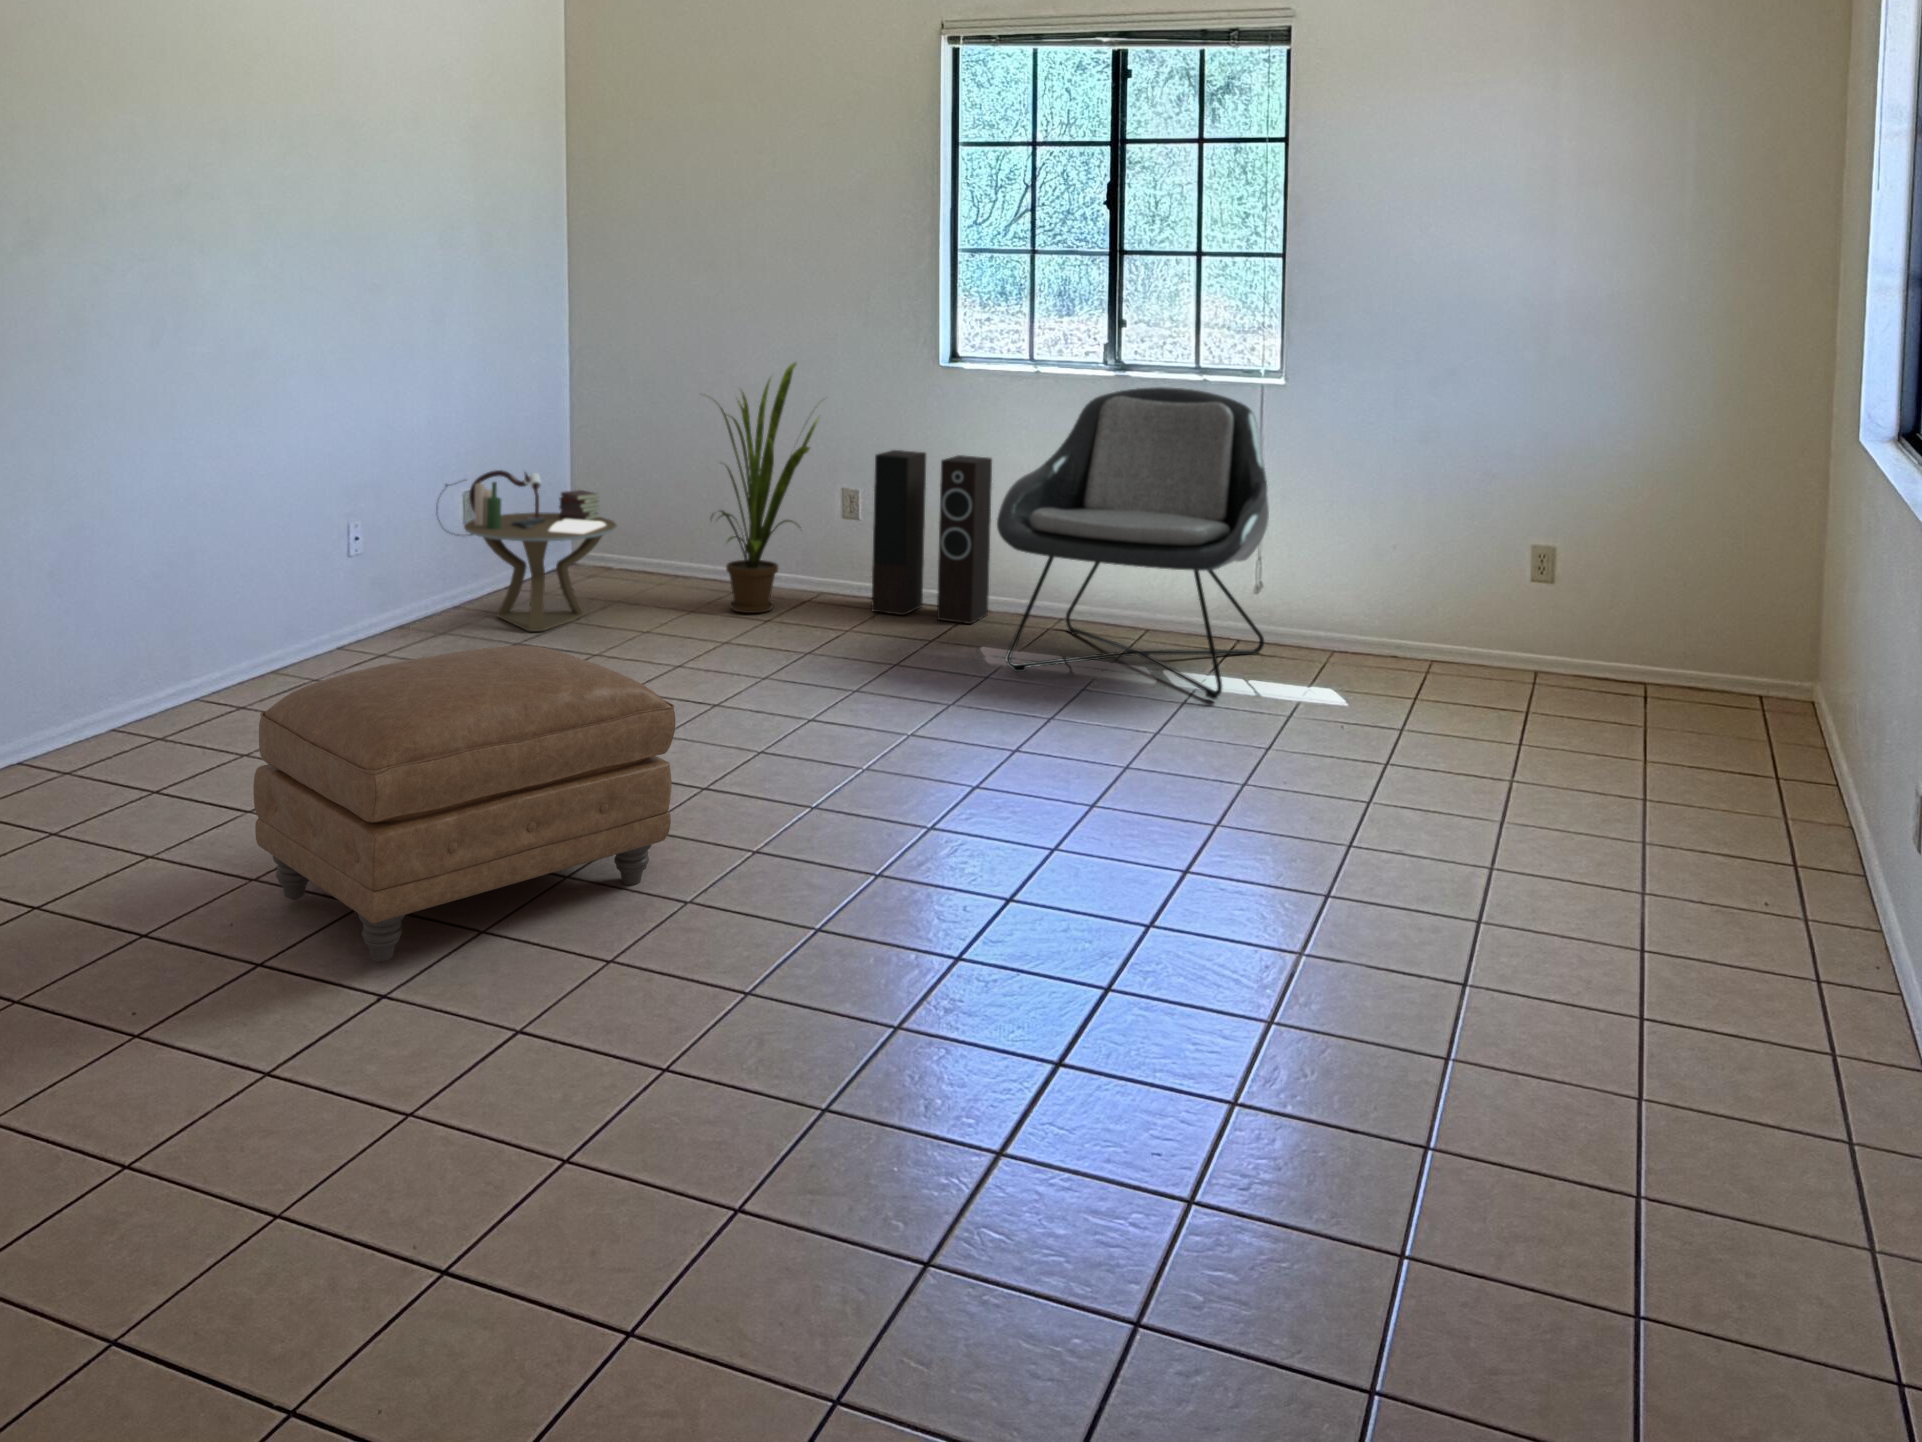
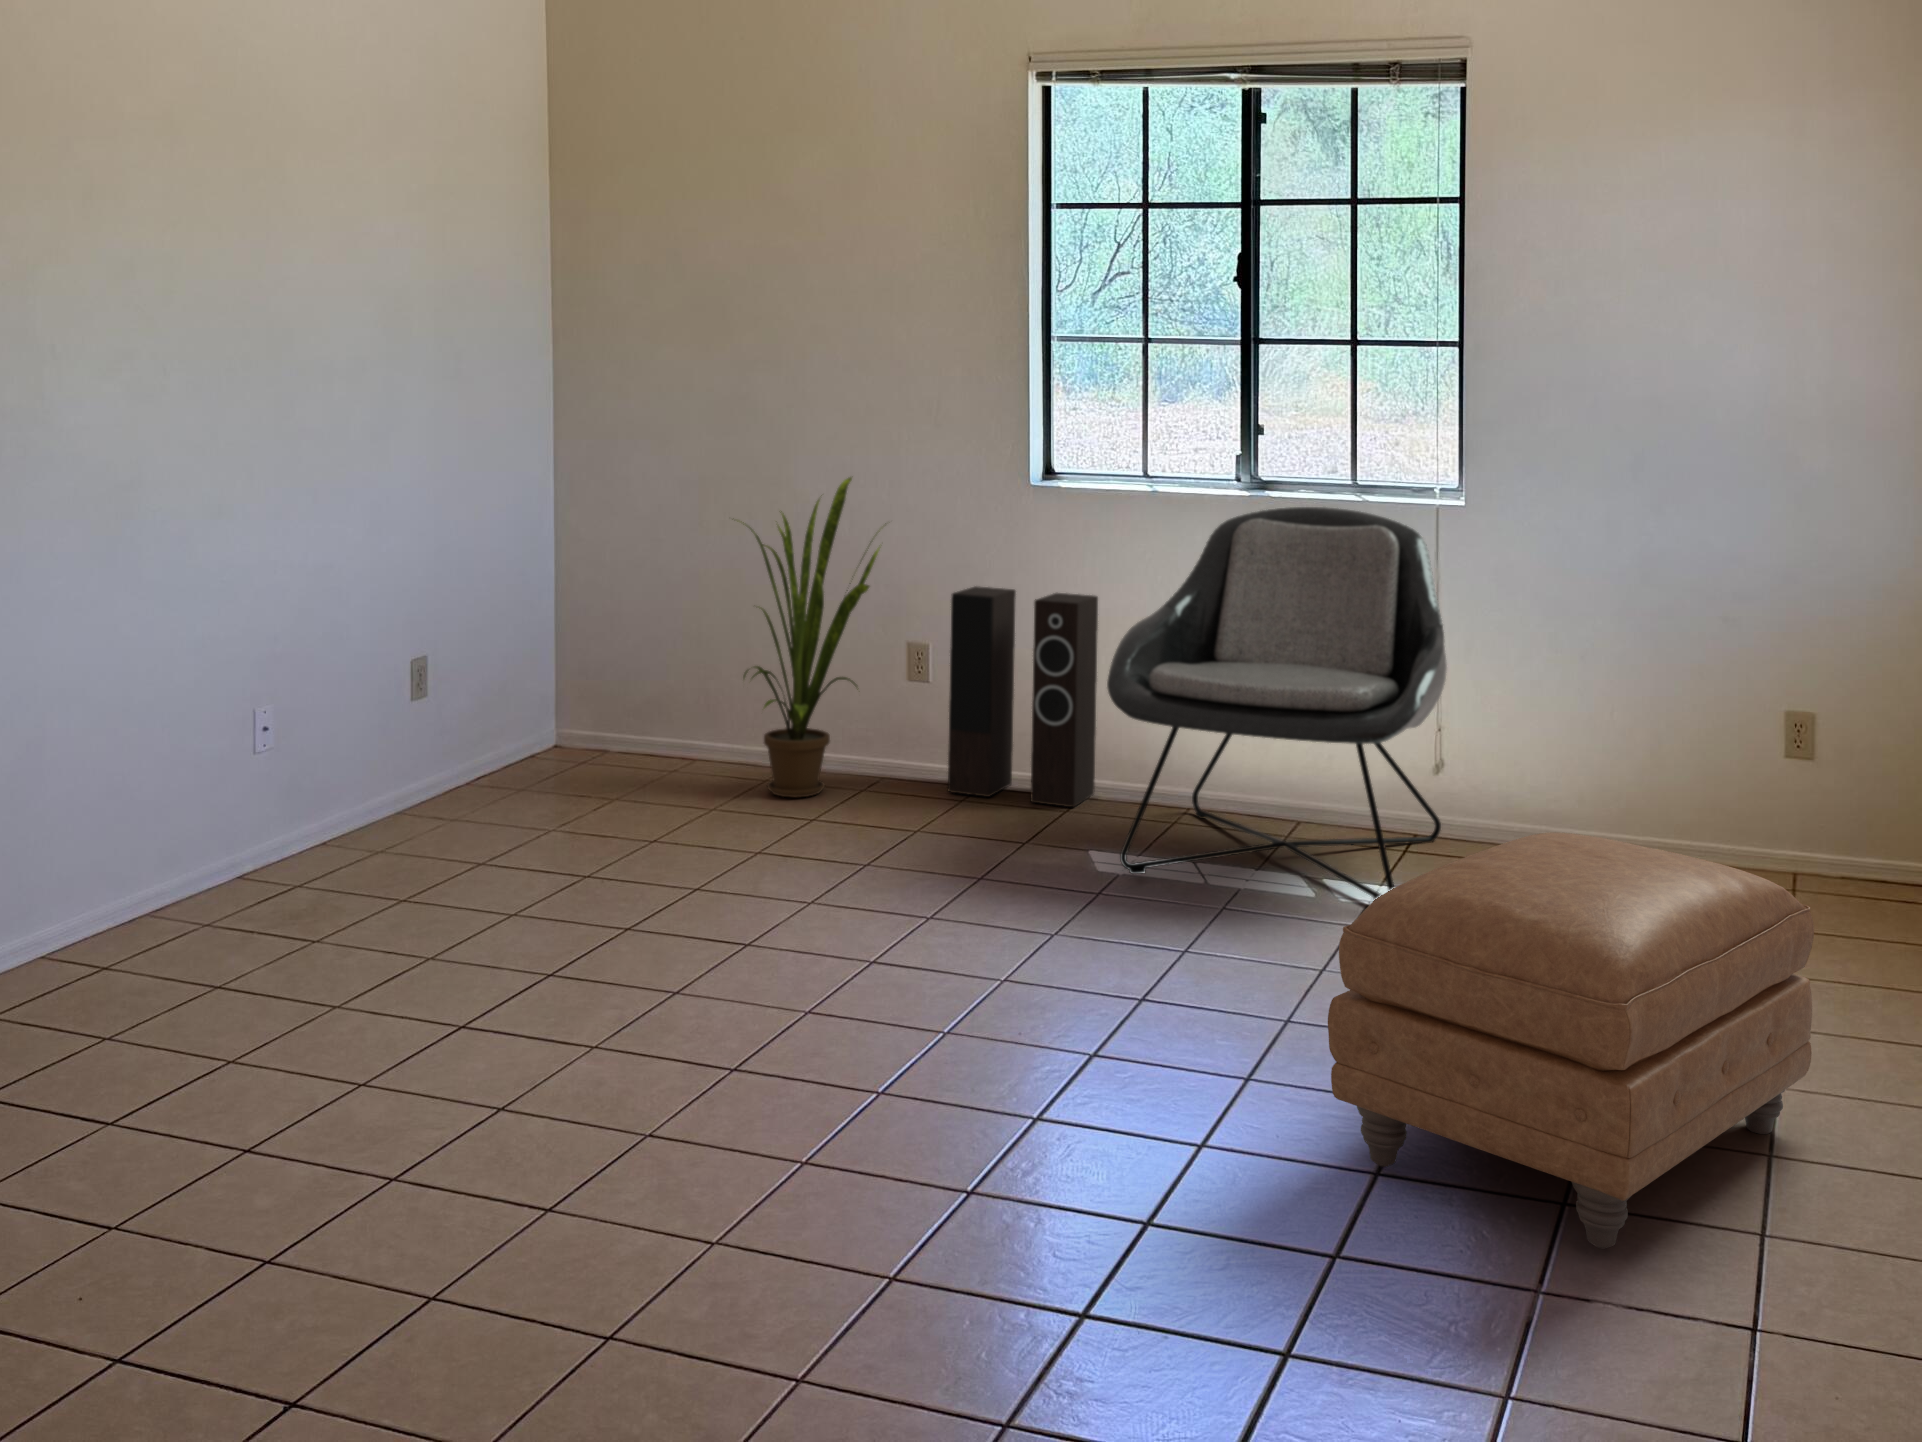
side table: present [439,470,617,631] -> none [390,618,624,828]
ottoman: present [253,646,675,962] -> present [1328,832,1814,1249]

